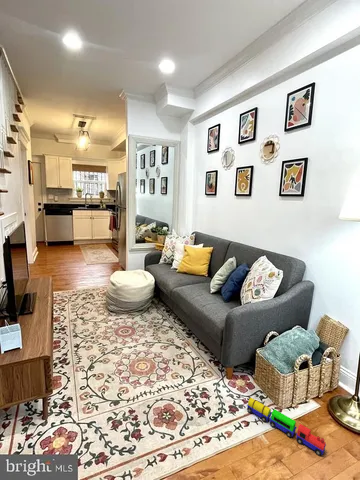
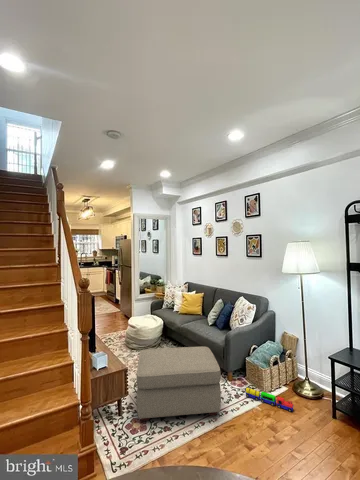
ottoman: none [59,323,202,442] -> present [136,346,221,421]

